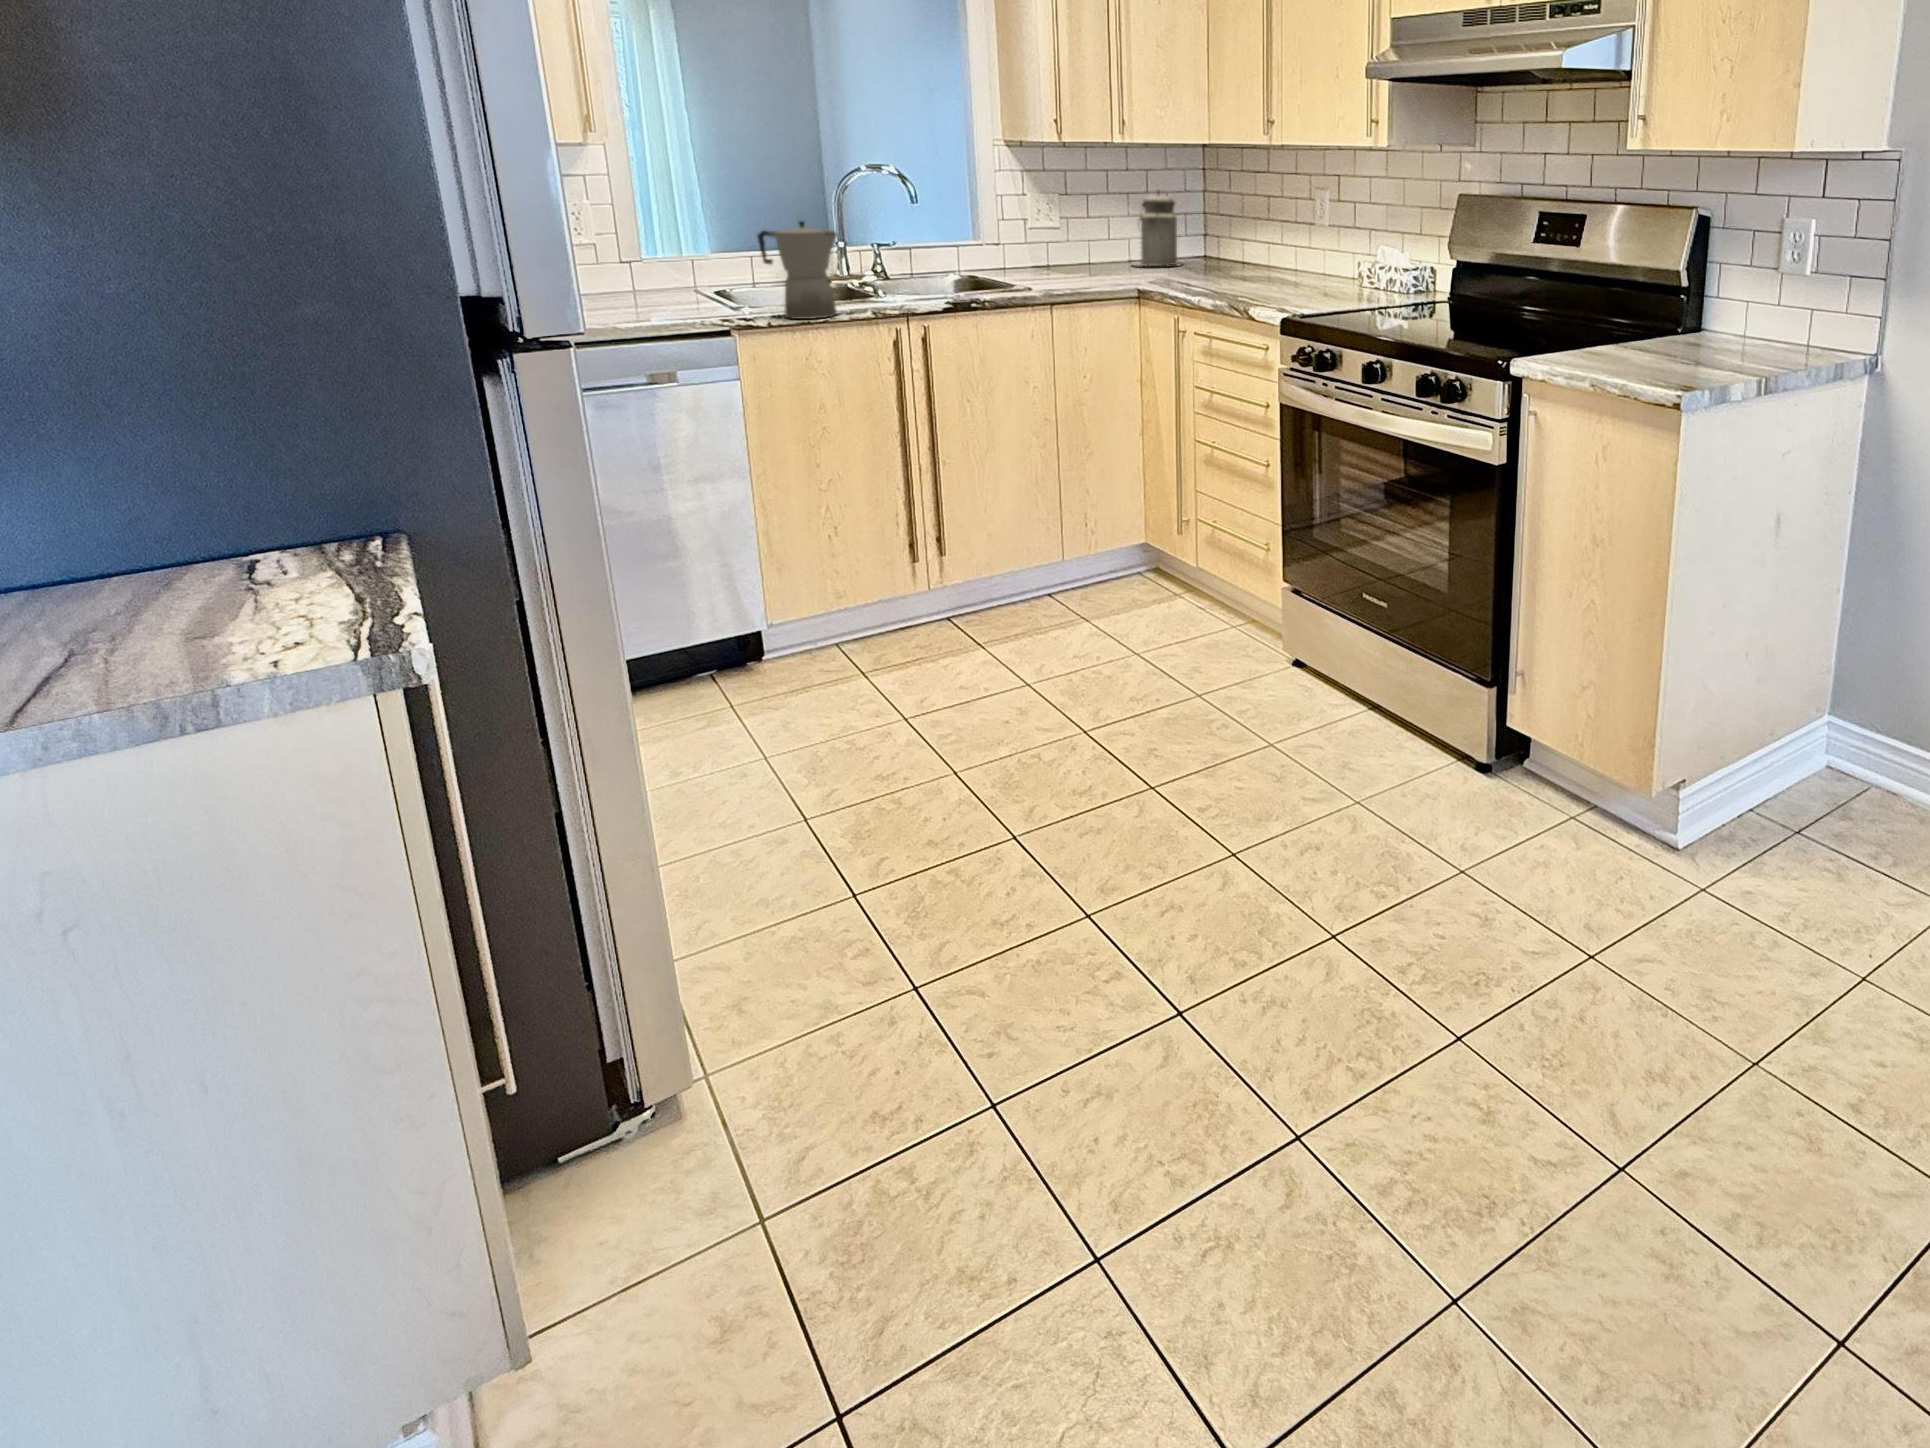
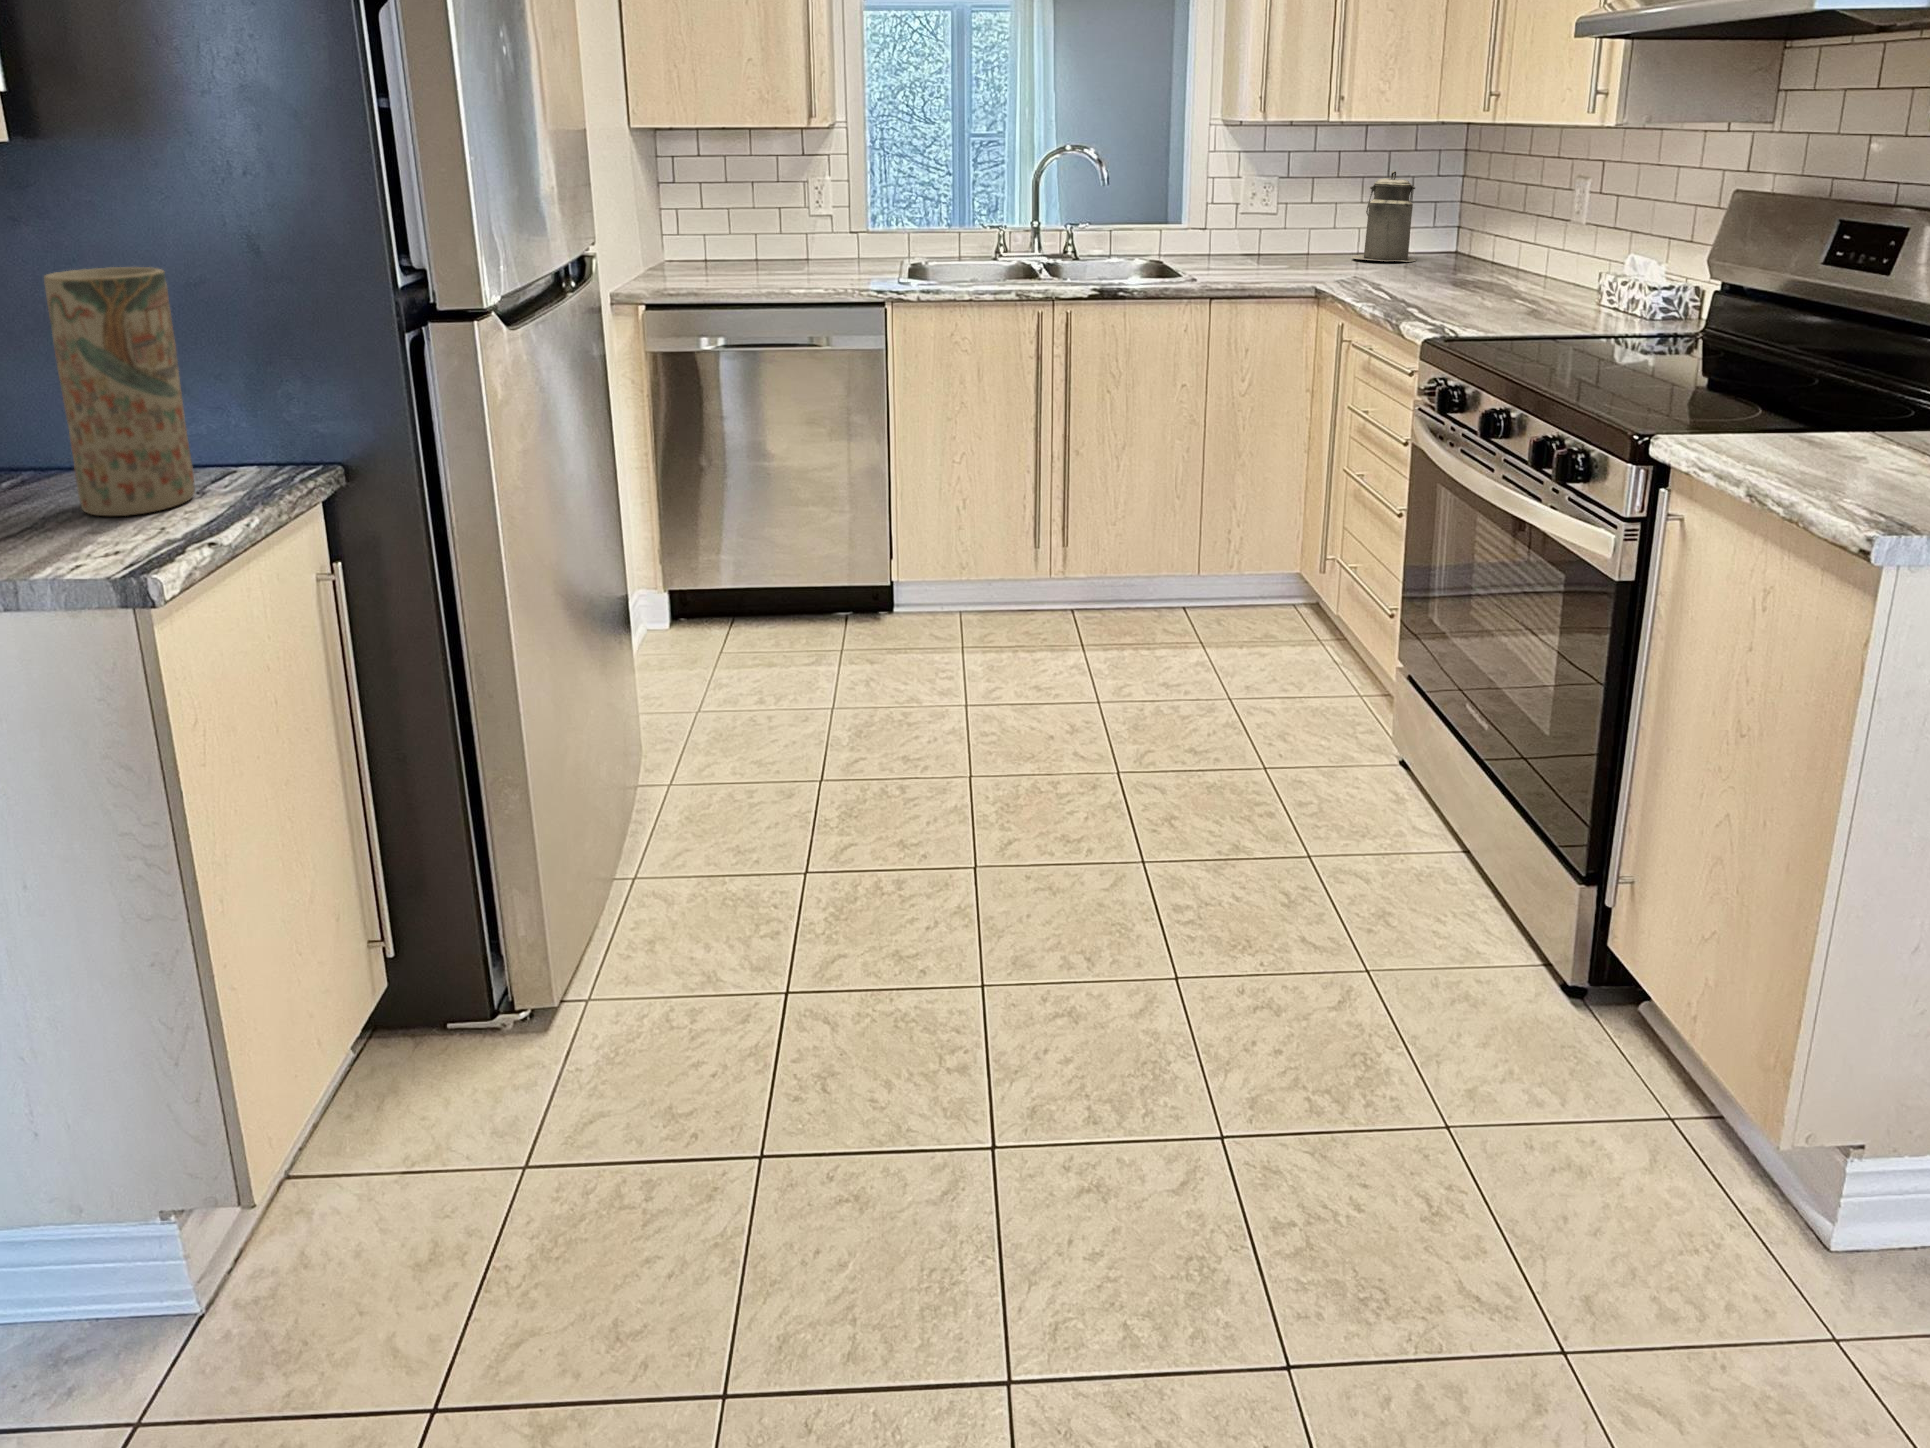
moka pot: present [757,221,837,319] -> none [921,199,989,296]
vase: none [46,308,286,627] -> present [44,267,195,516]

